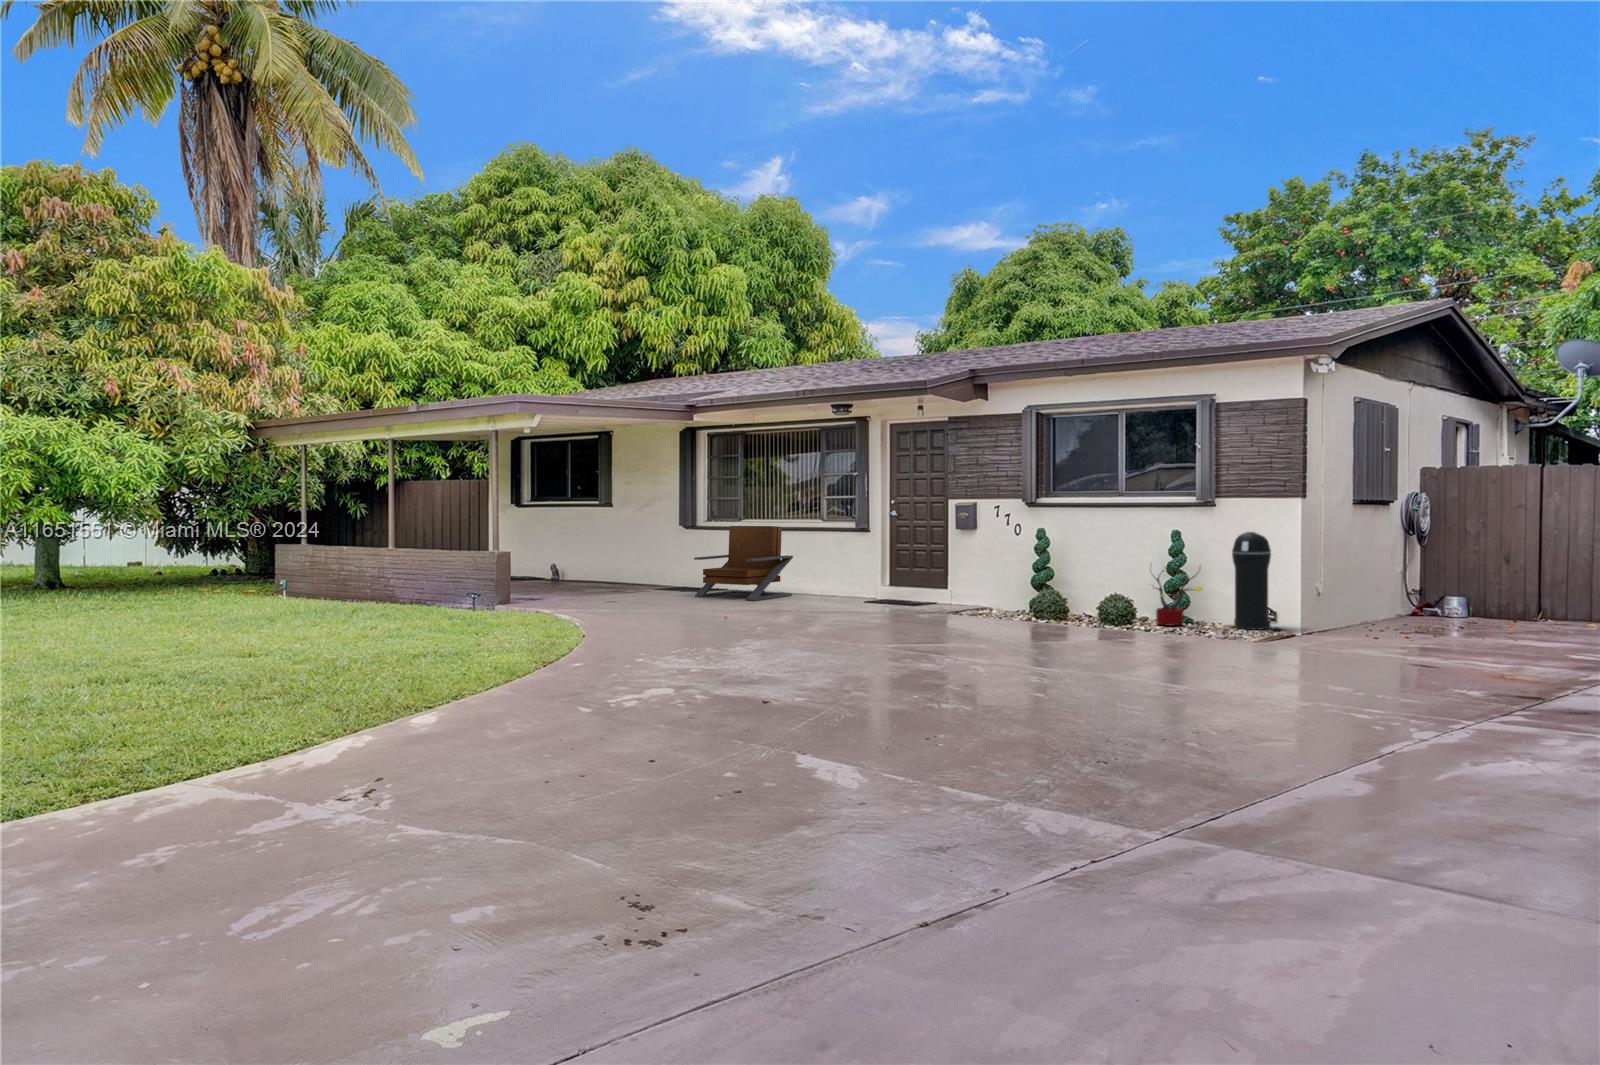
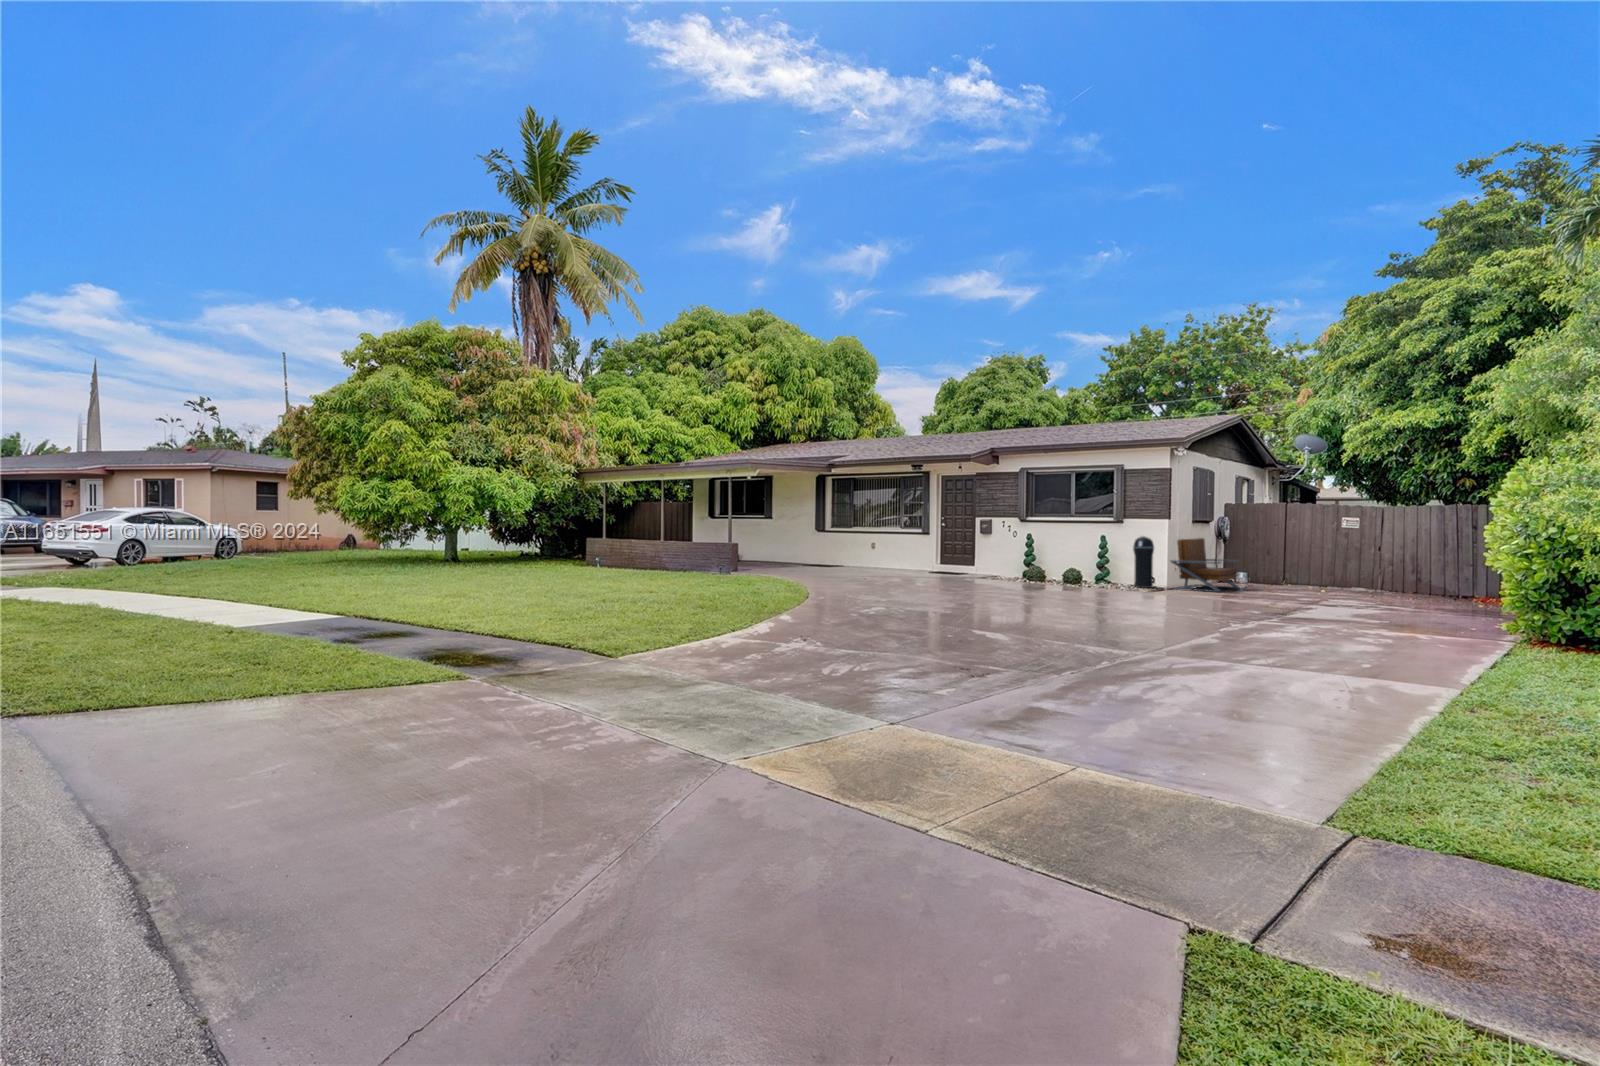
lounge chair: present [694,526,793,601] -> present [1171,538,1240,592]
decorative plant: present [1153,570,1202,626] -> none [1088,552,1117,586]

